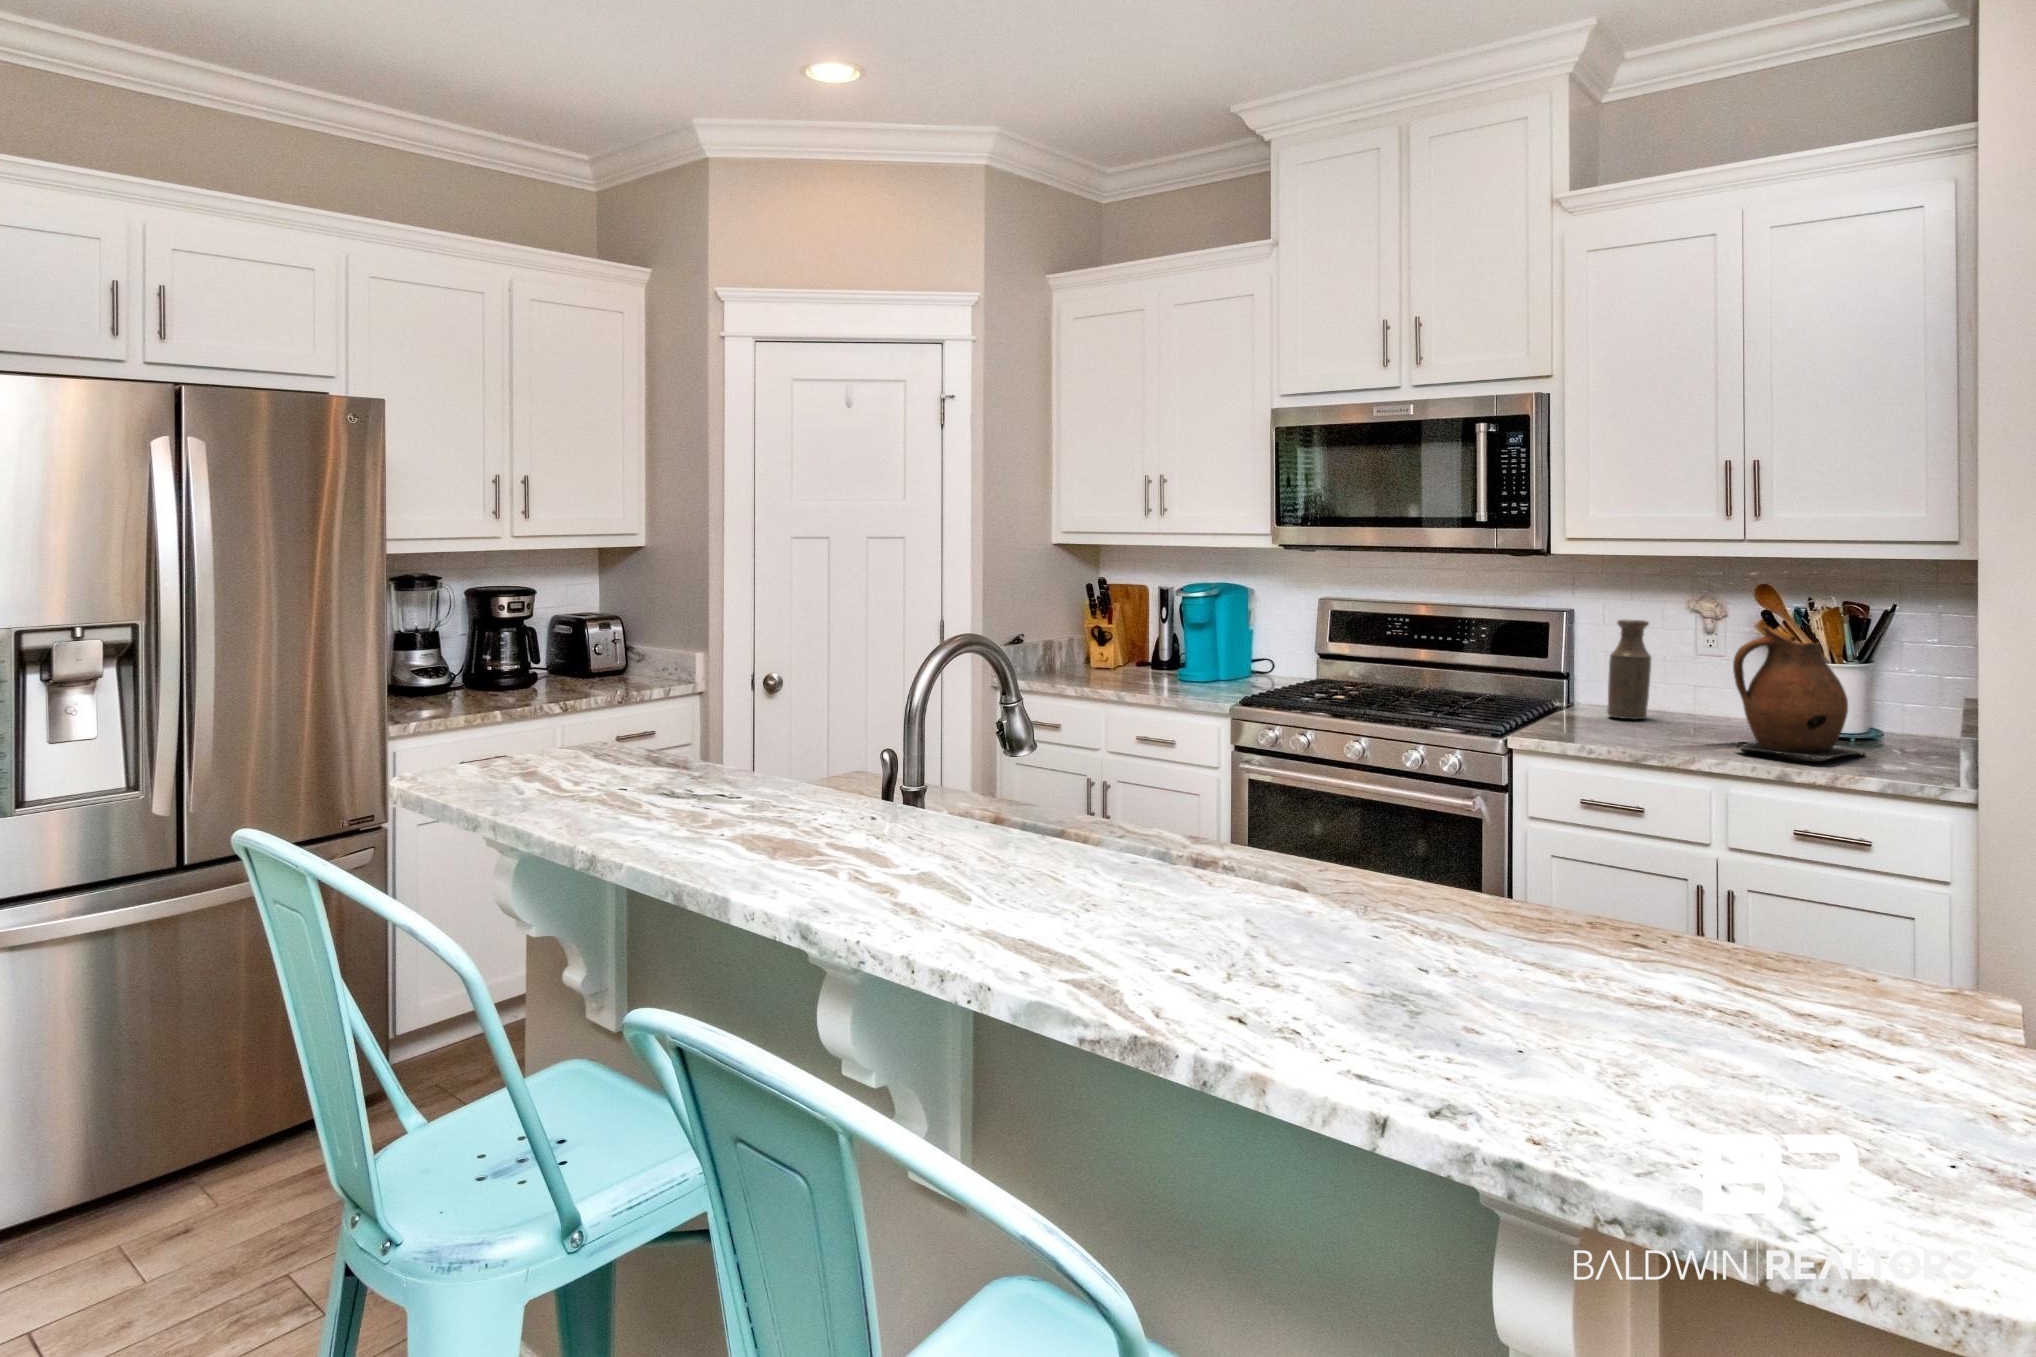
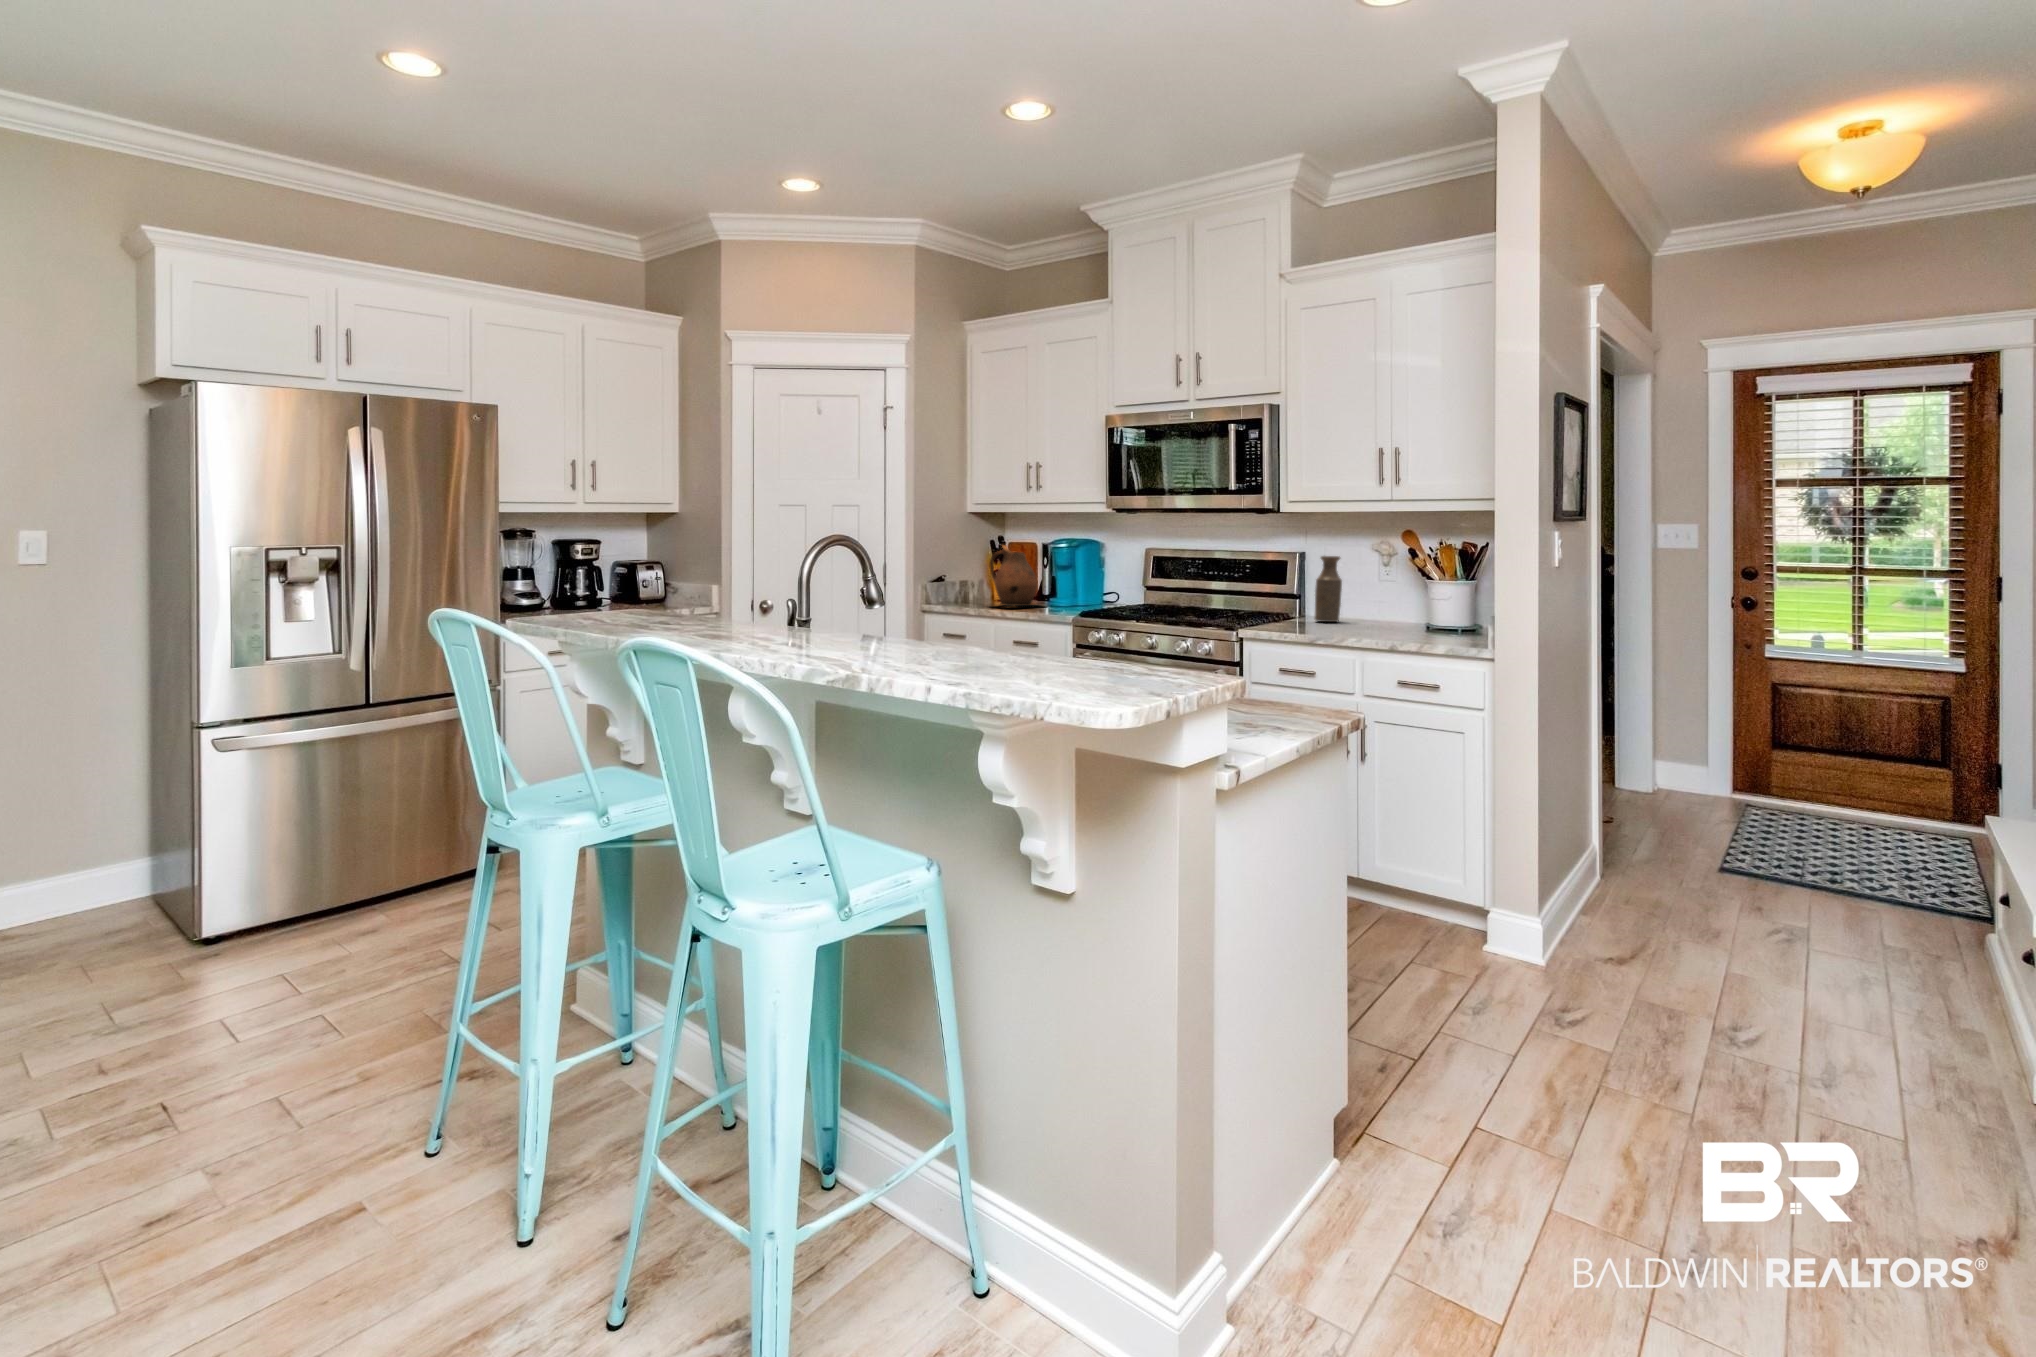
ceramic pitcher: present [1733,626,1866,759] -> present [990,545,1037,606]

